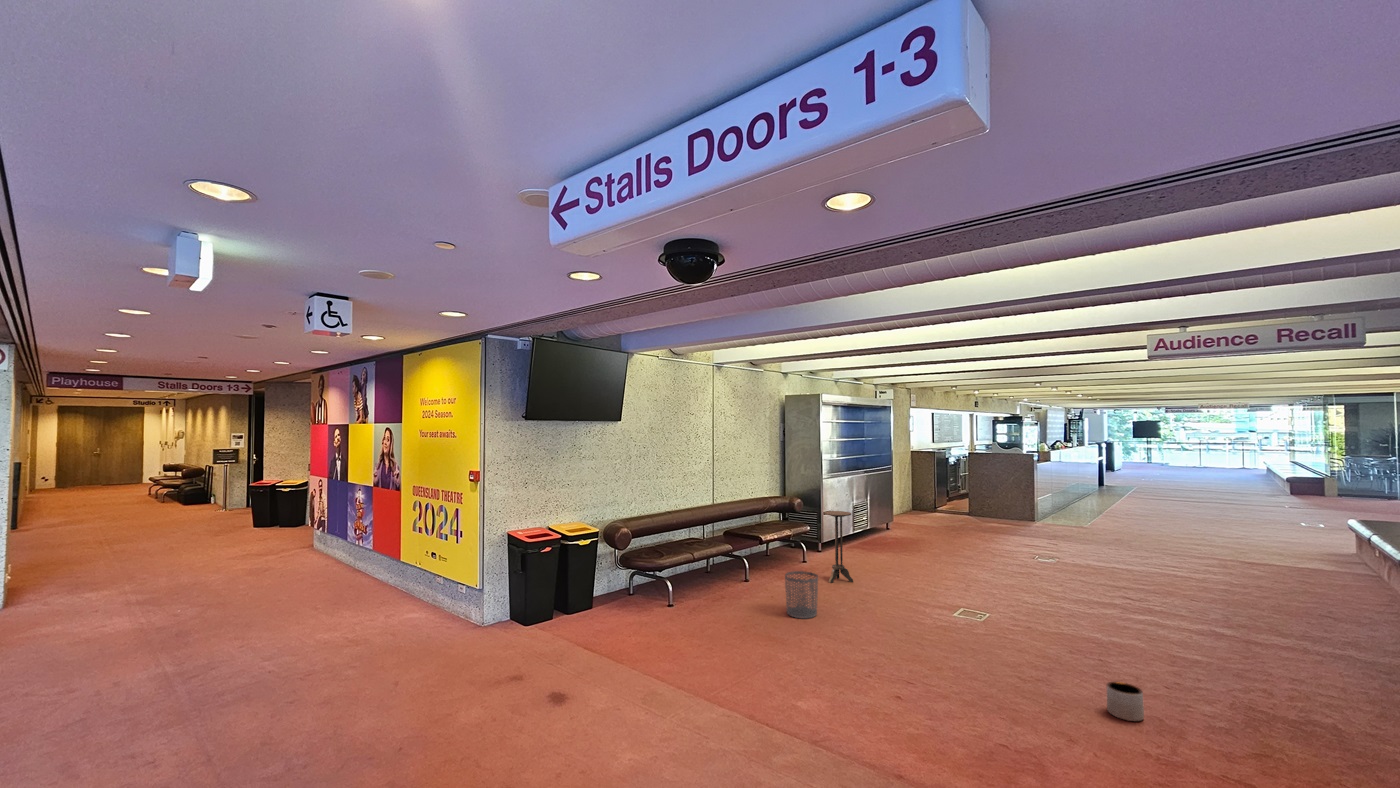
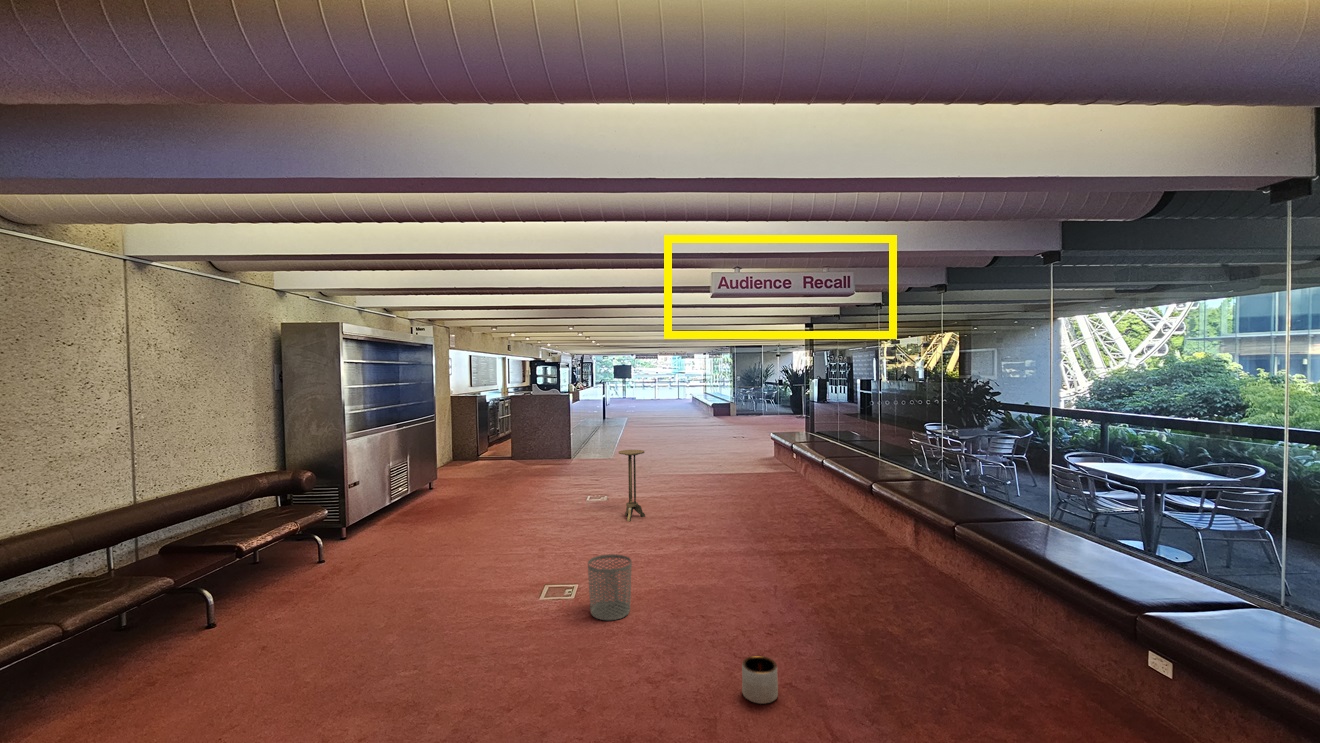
side table: present [824,511,853,583] -> present [618,450,645,521]
waste bin: present [785,571,818,619] -> present [588,554,632,620]

